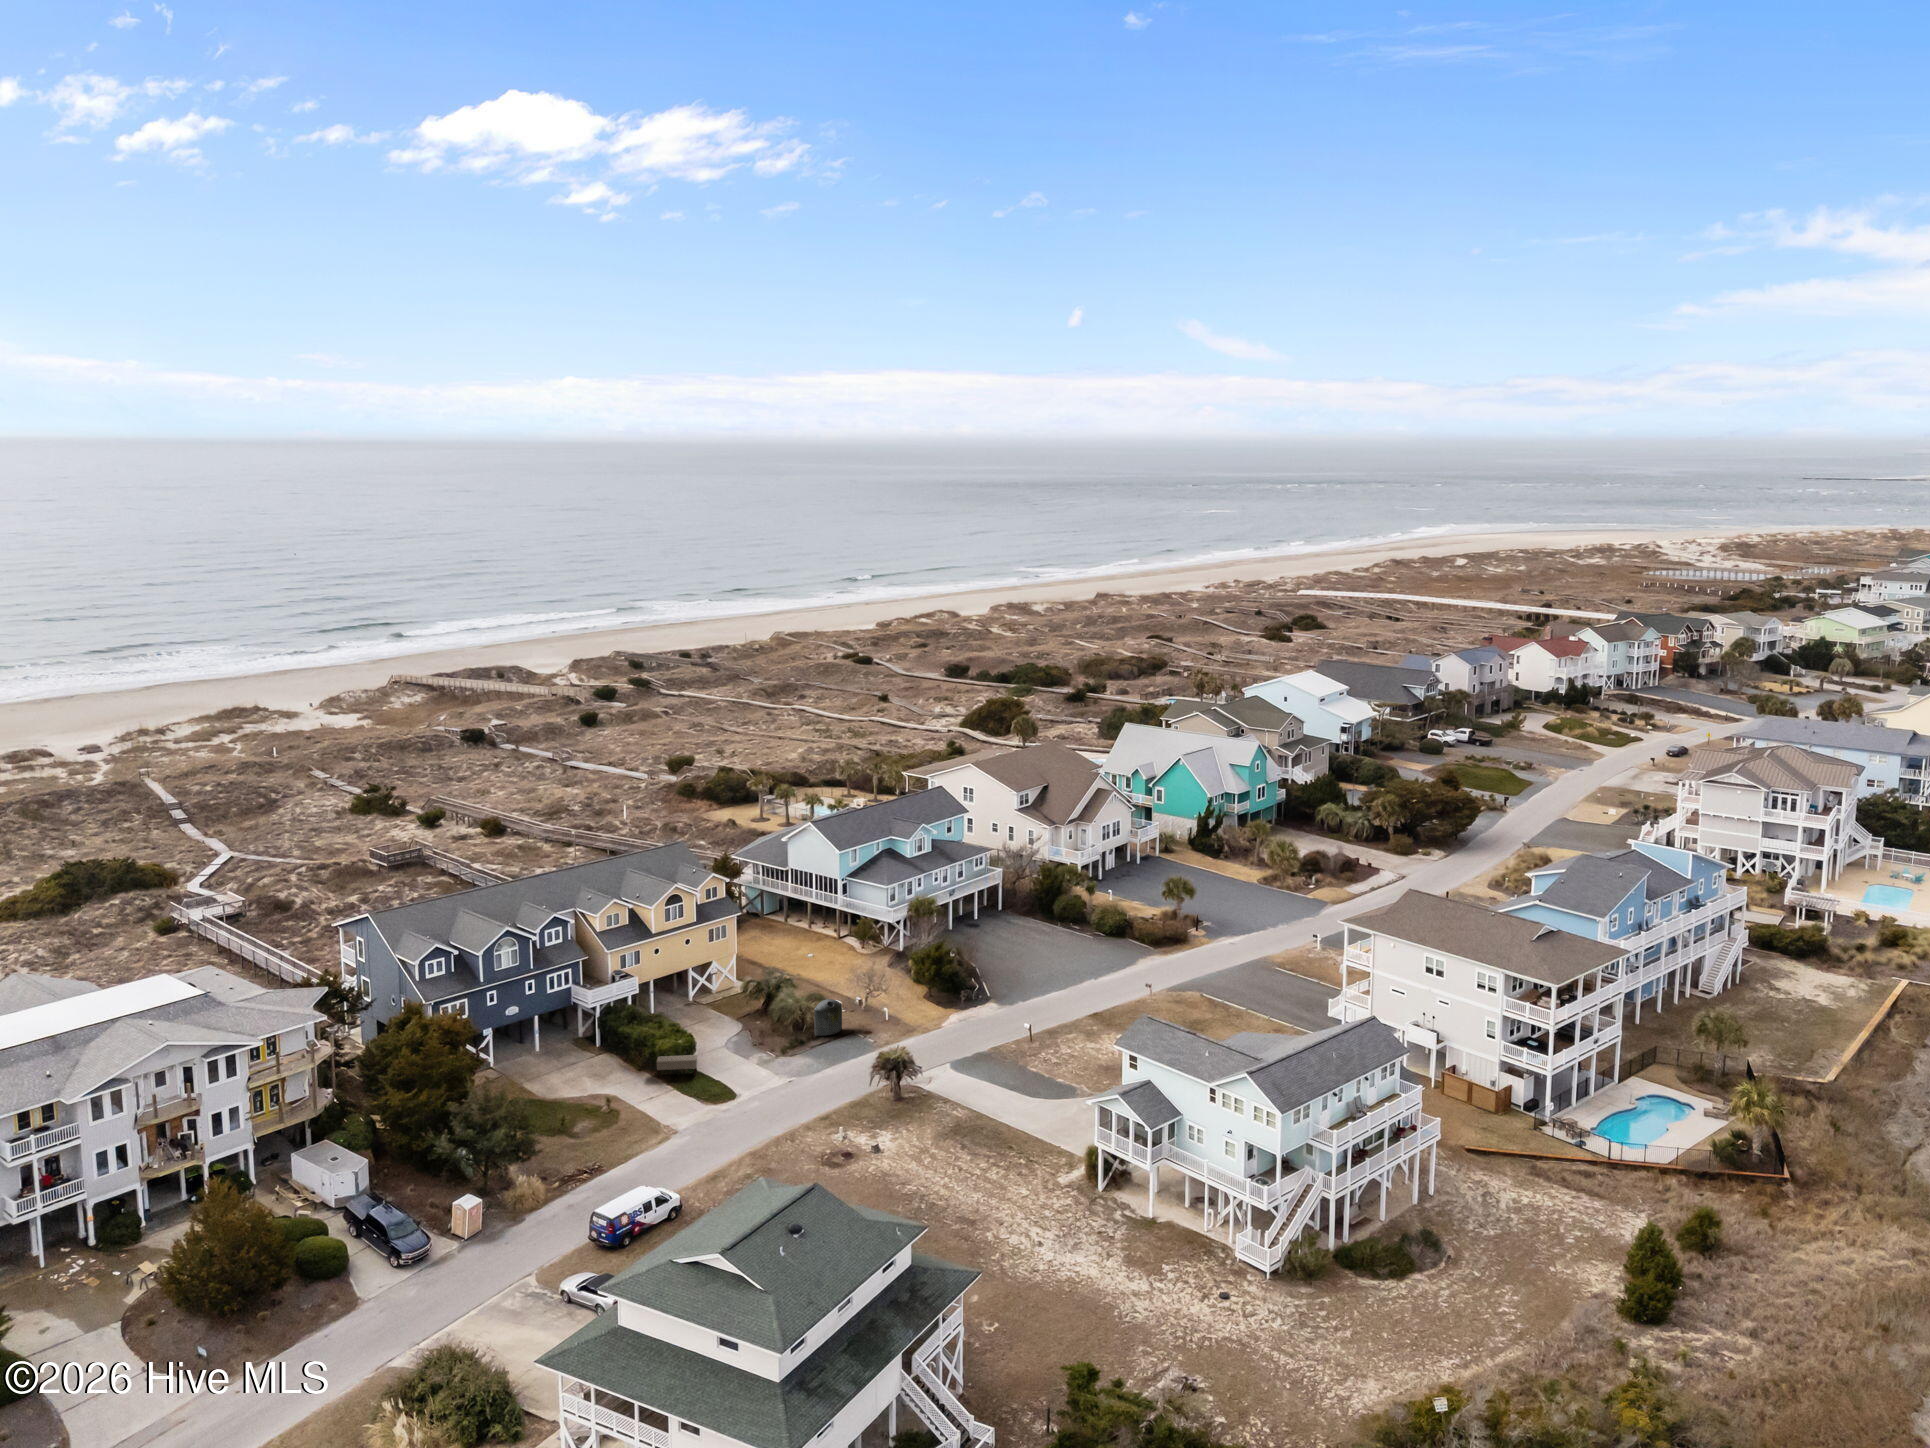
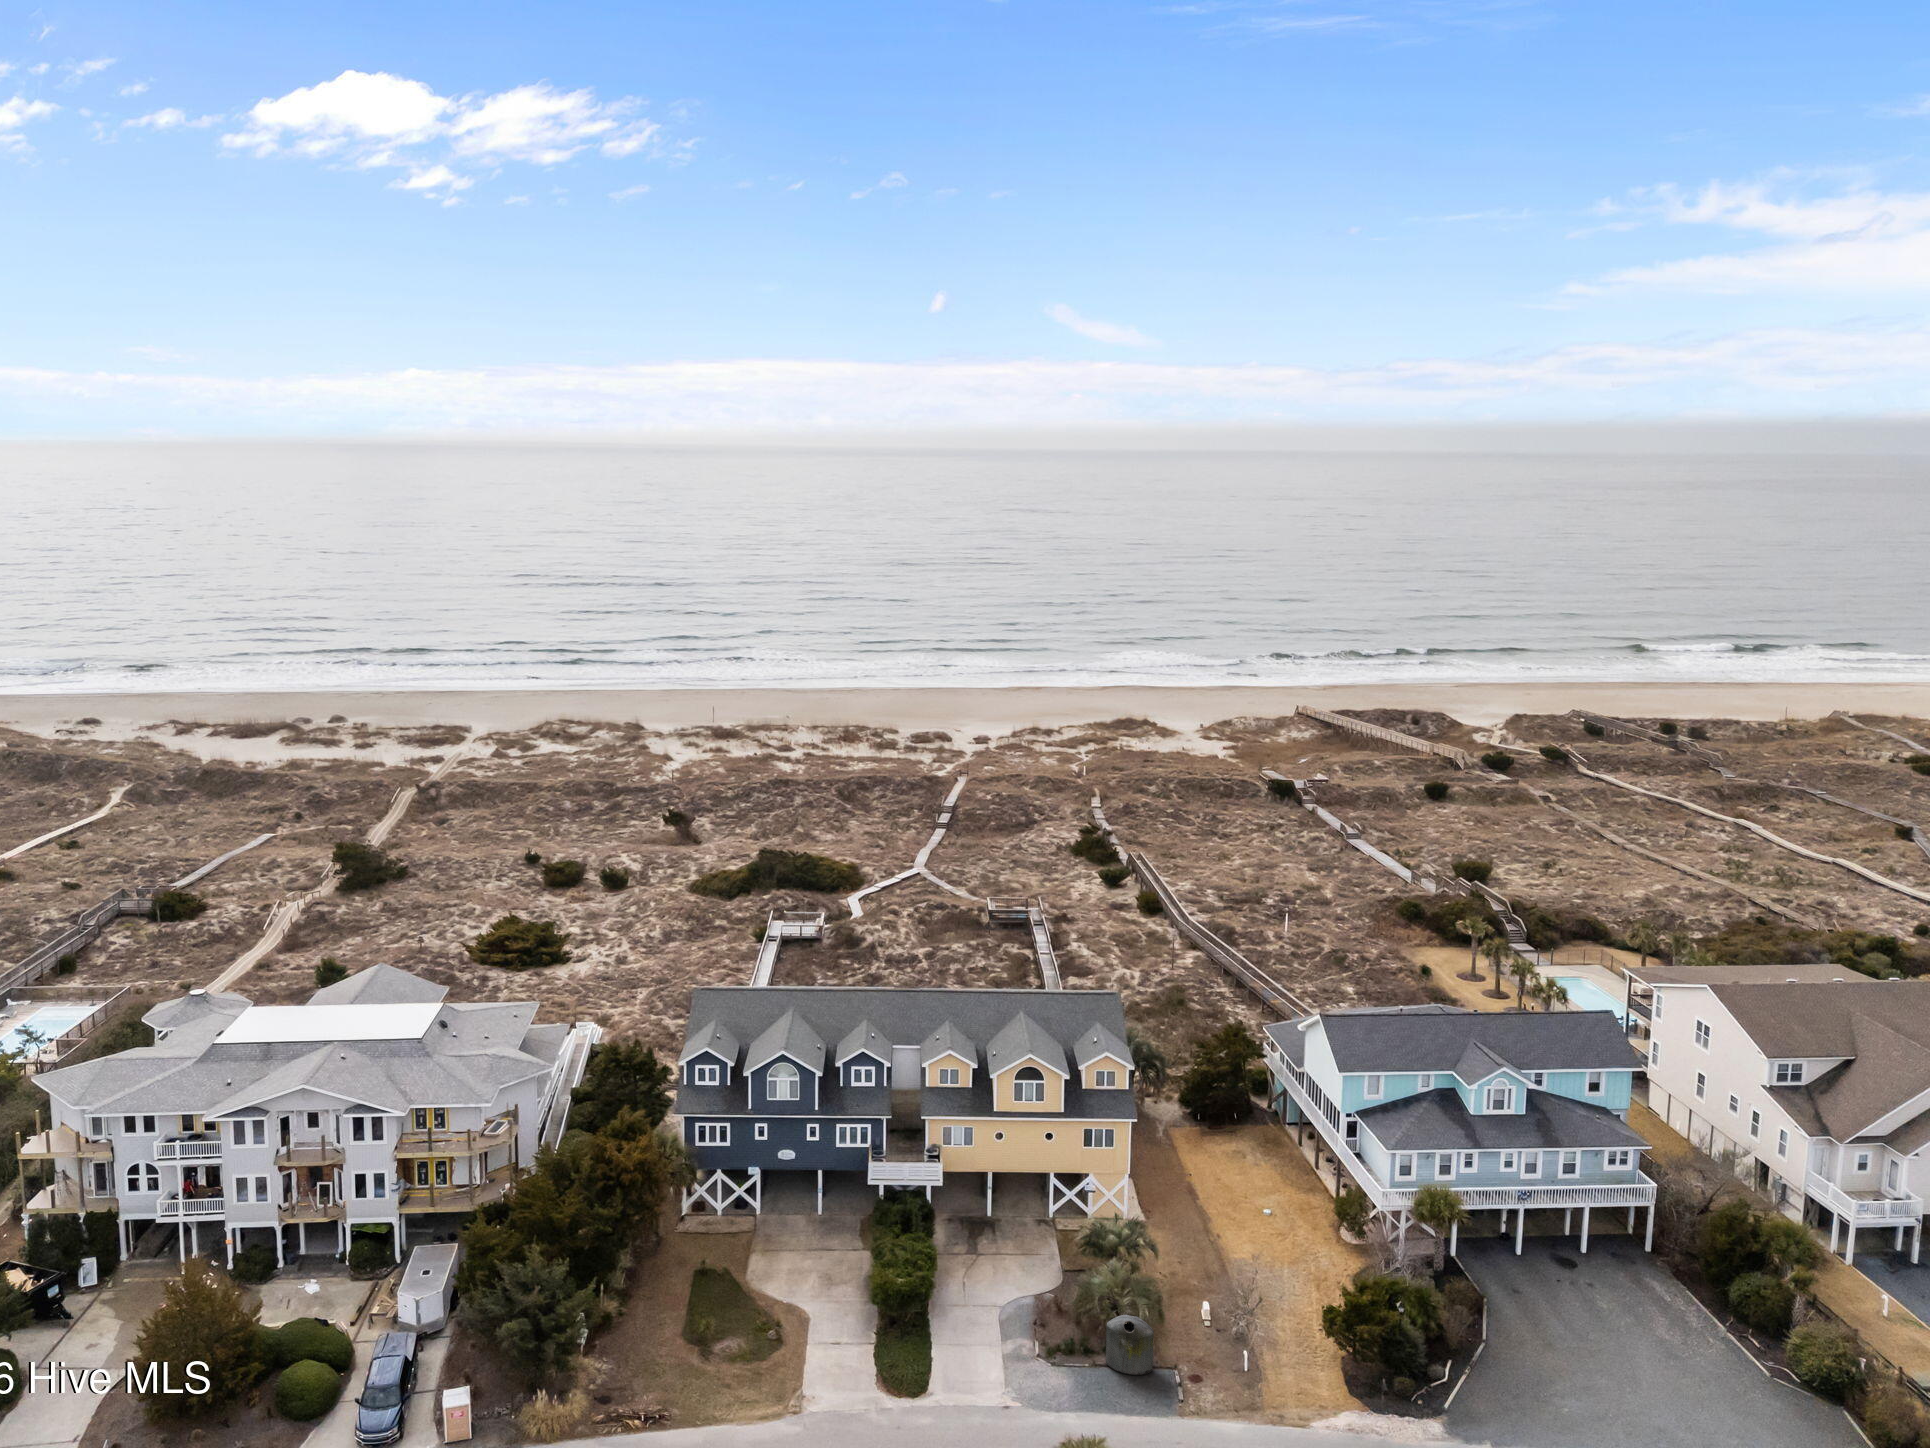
bench: present [657,1055,697,1078] -> none [850,1298,903,1351]

